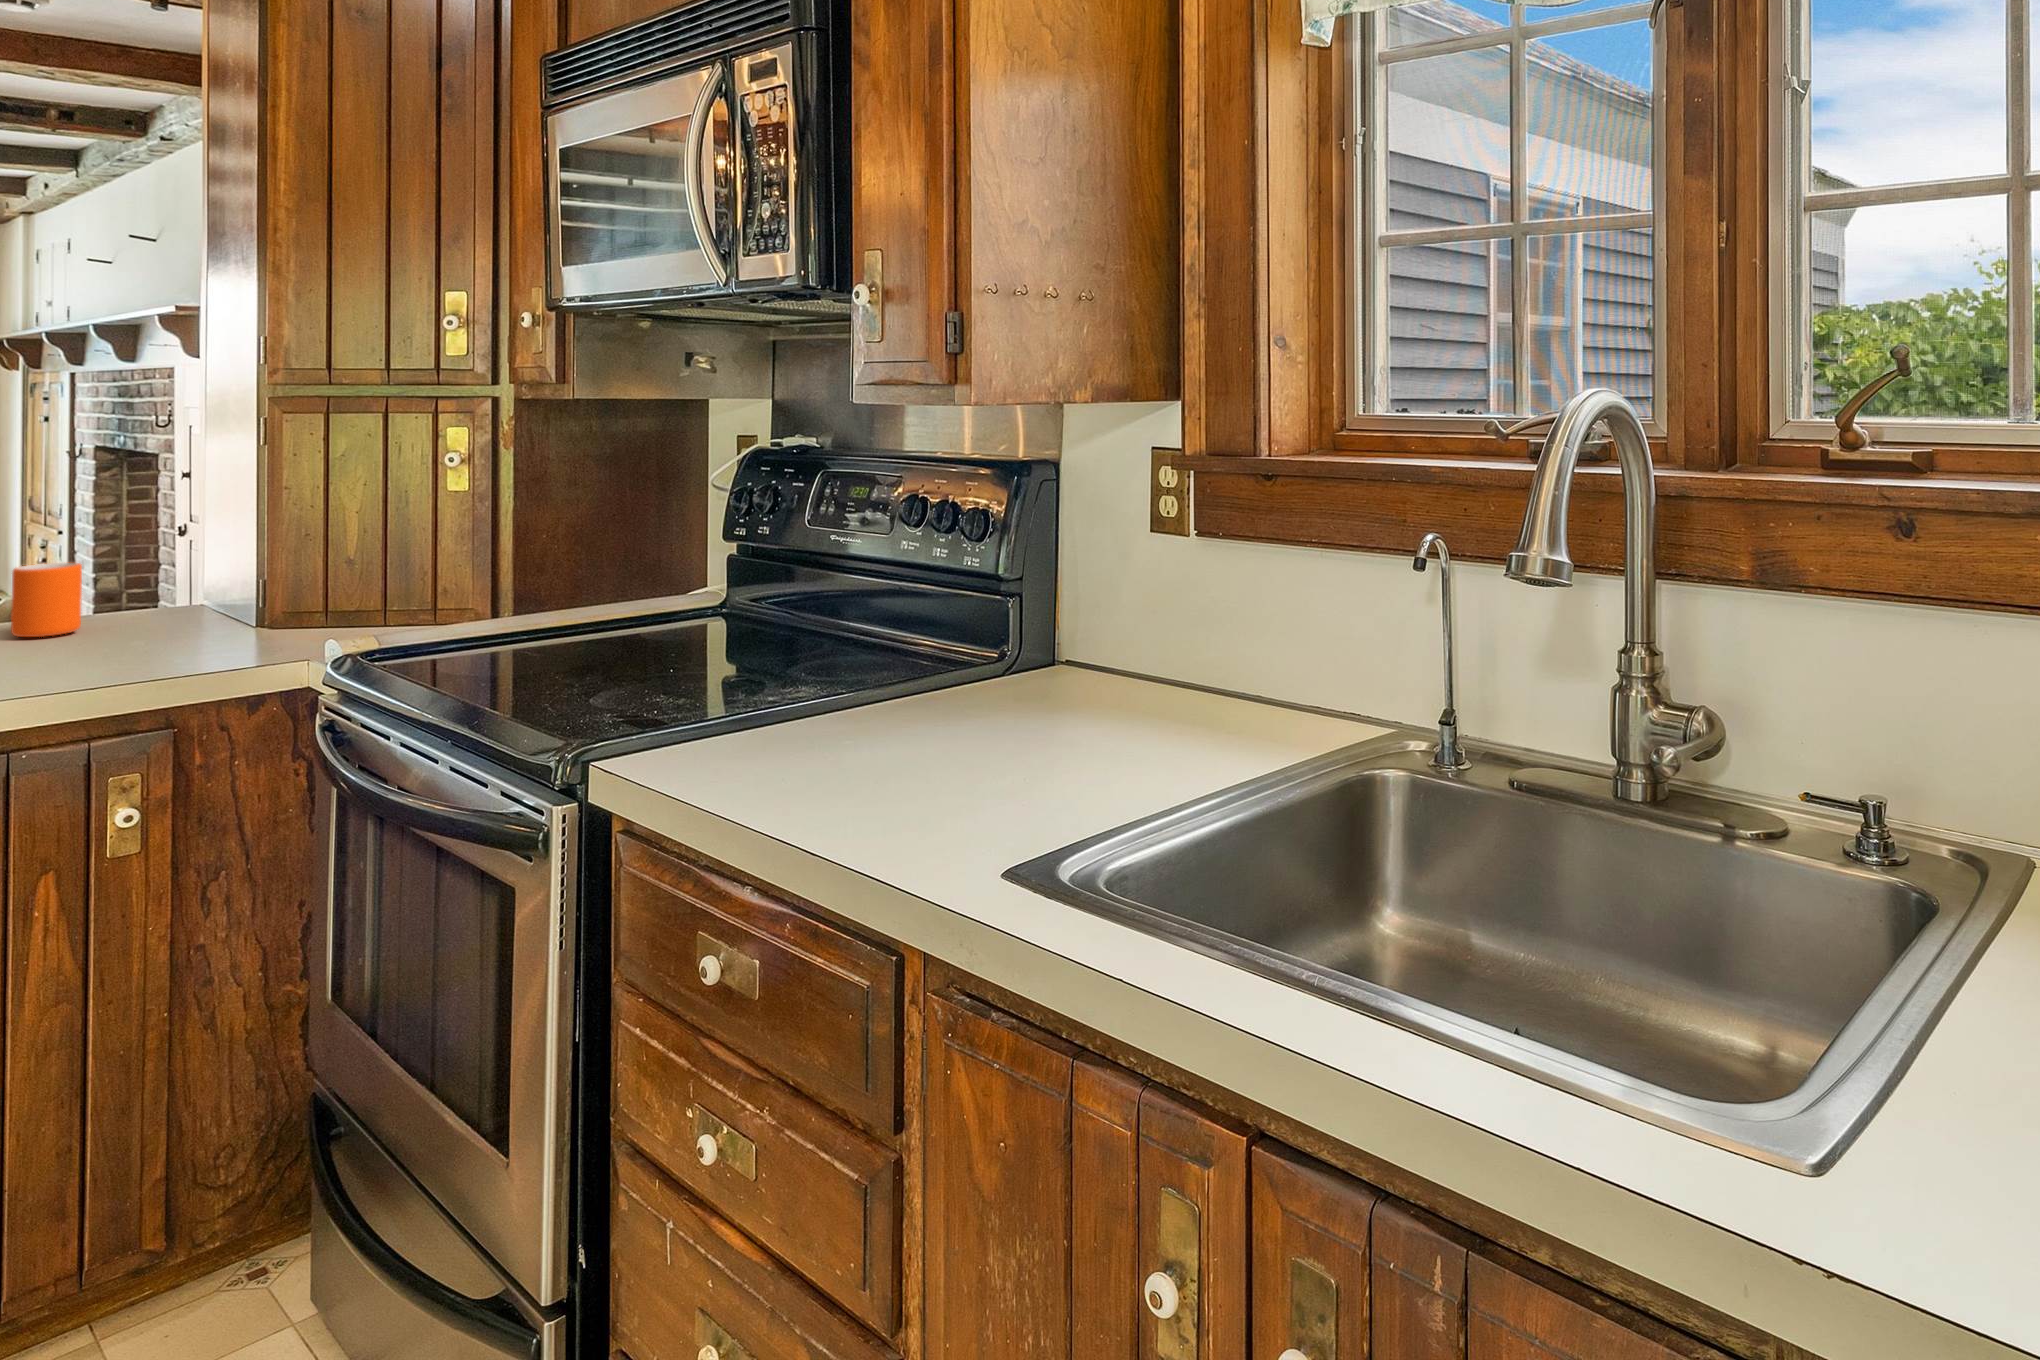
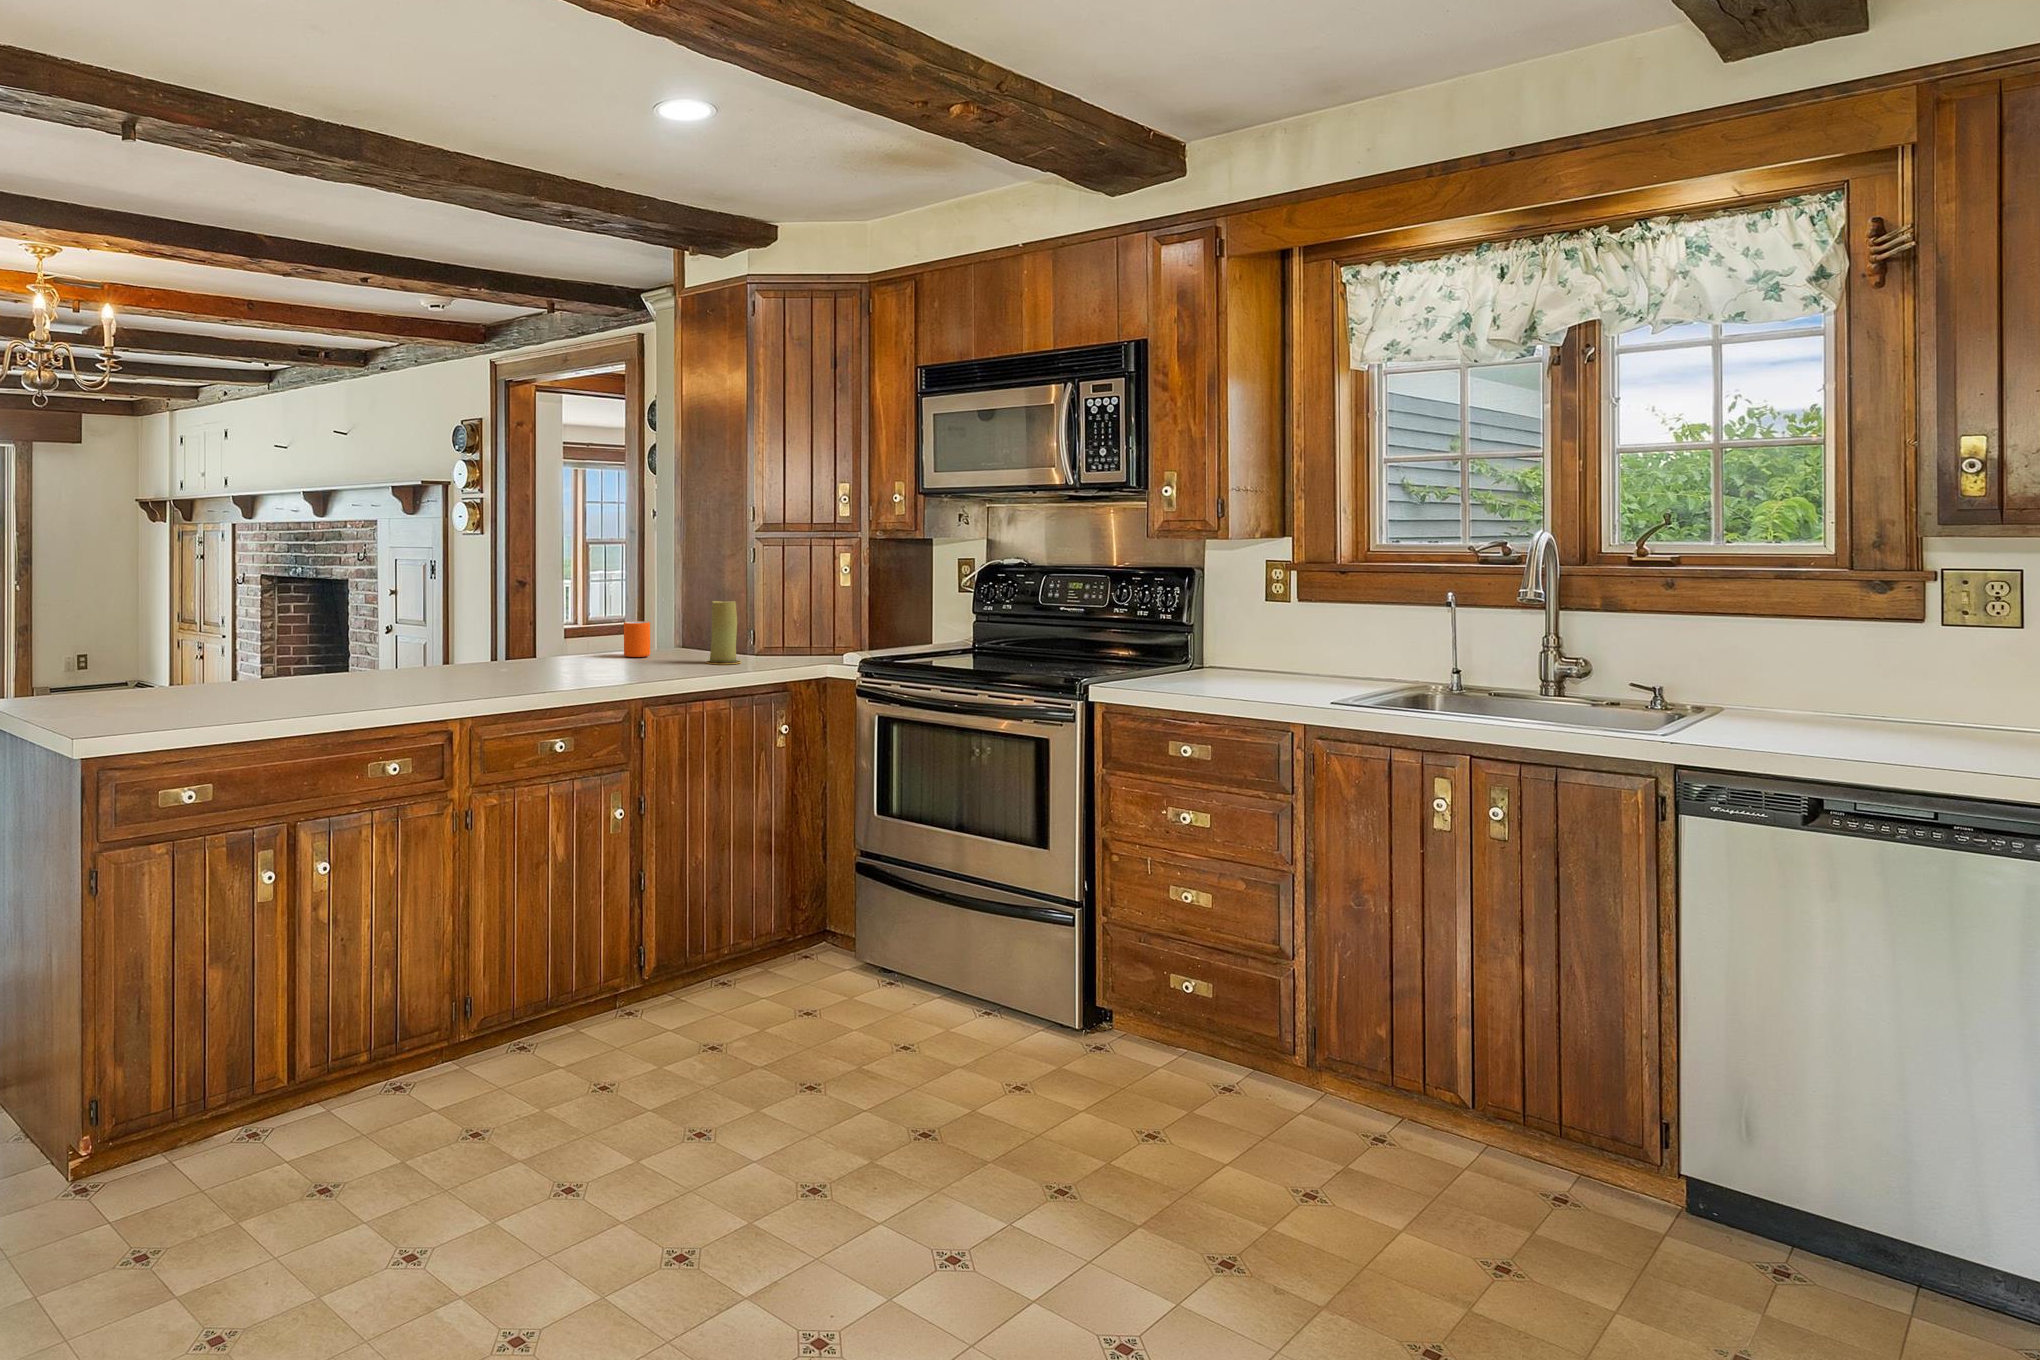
candle: none [121,526,213,660] -> present [706,601,741,664]

